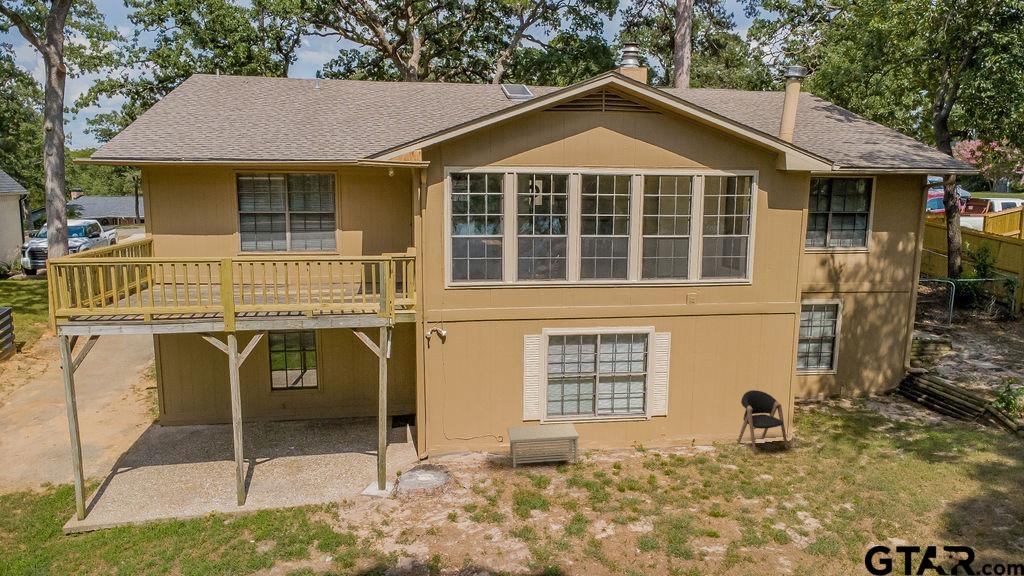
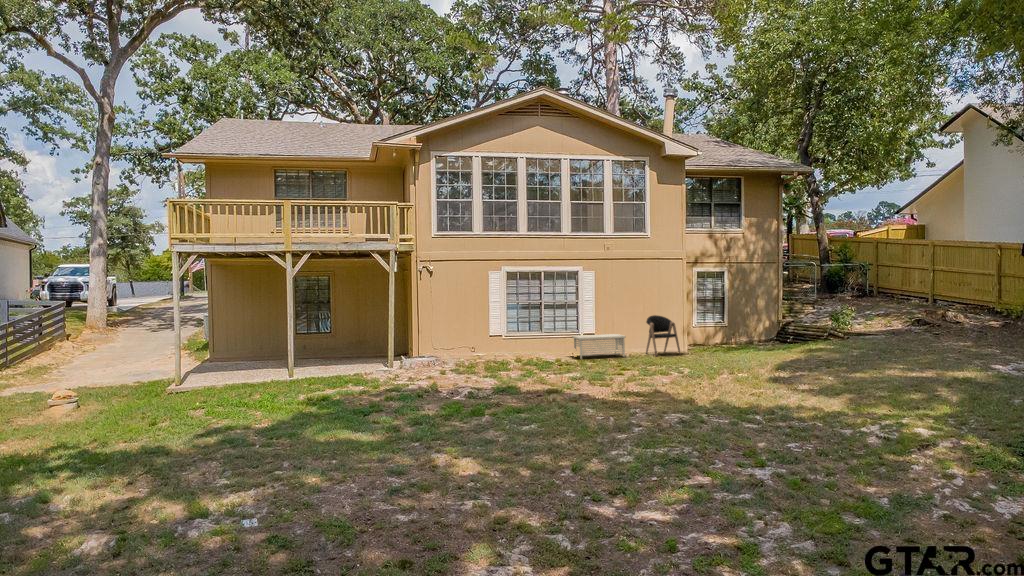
storage bench: present [507,423,579,468] -> present [572,334,625,359]

